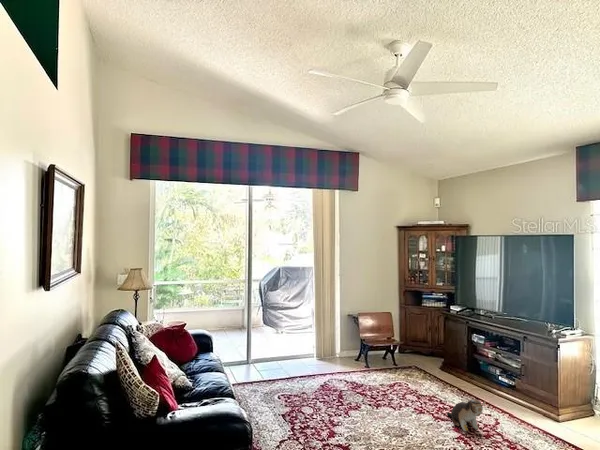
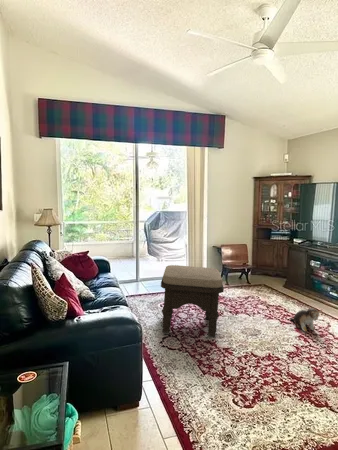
ottoman: none [278,342,359,440] -> present [161,265,224,337]

